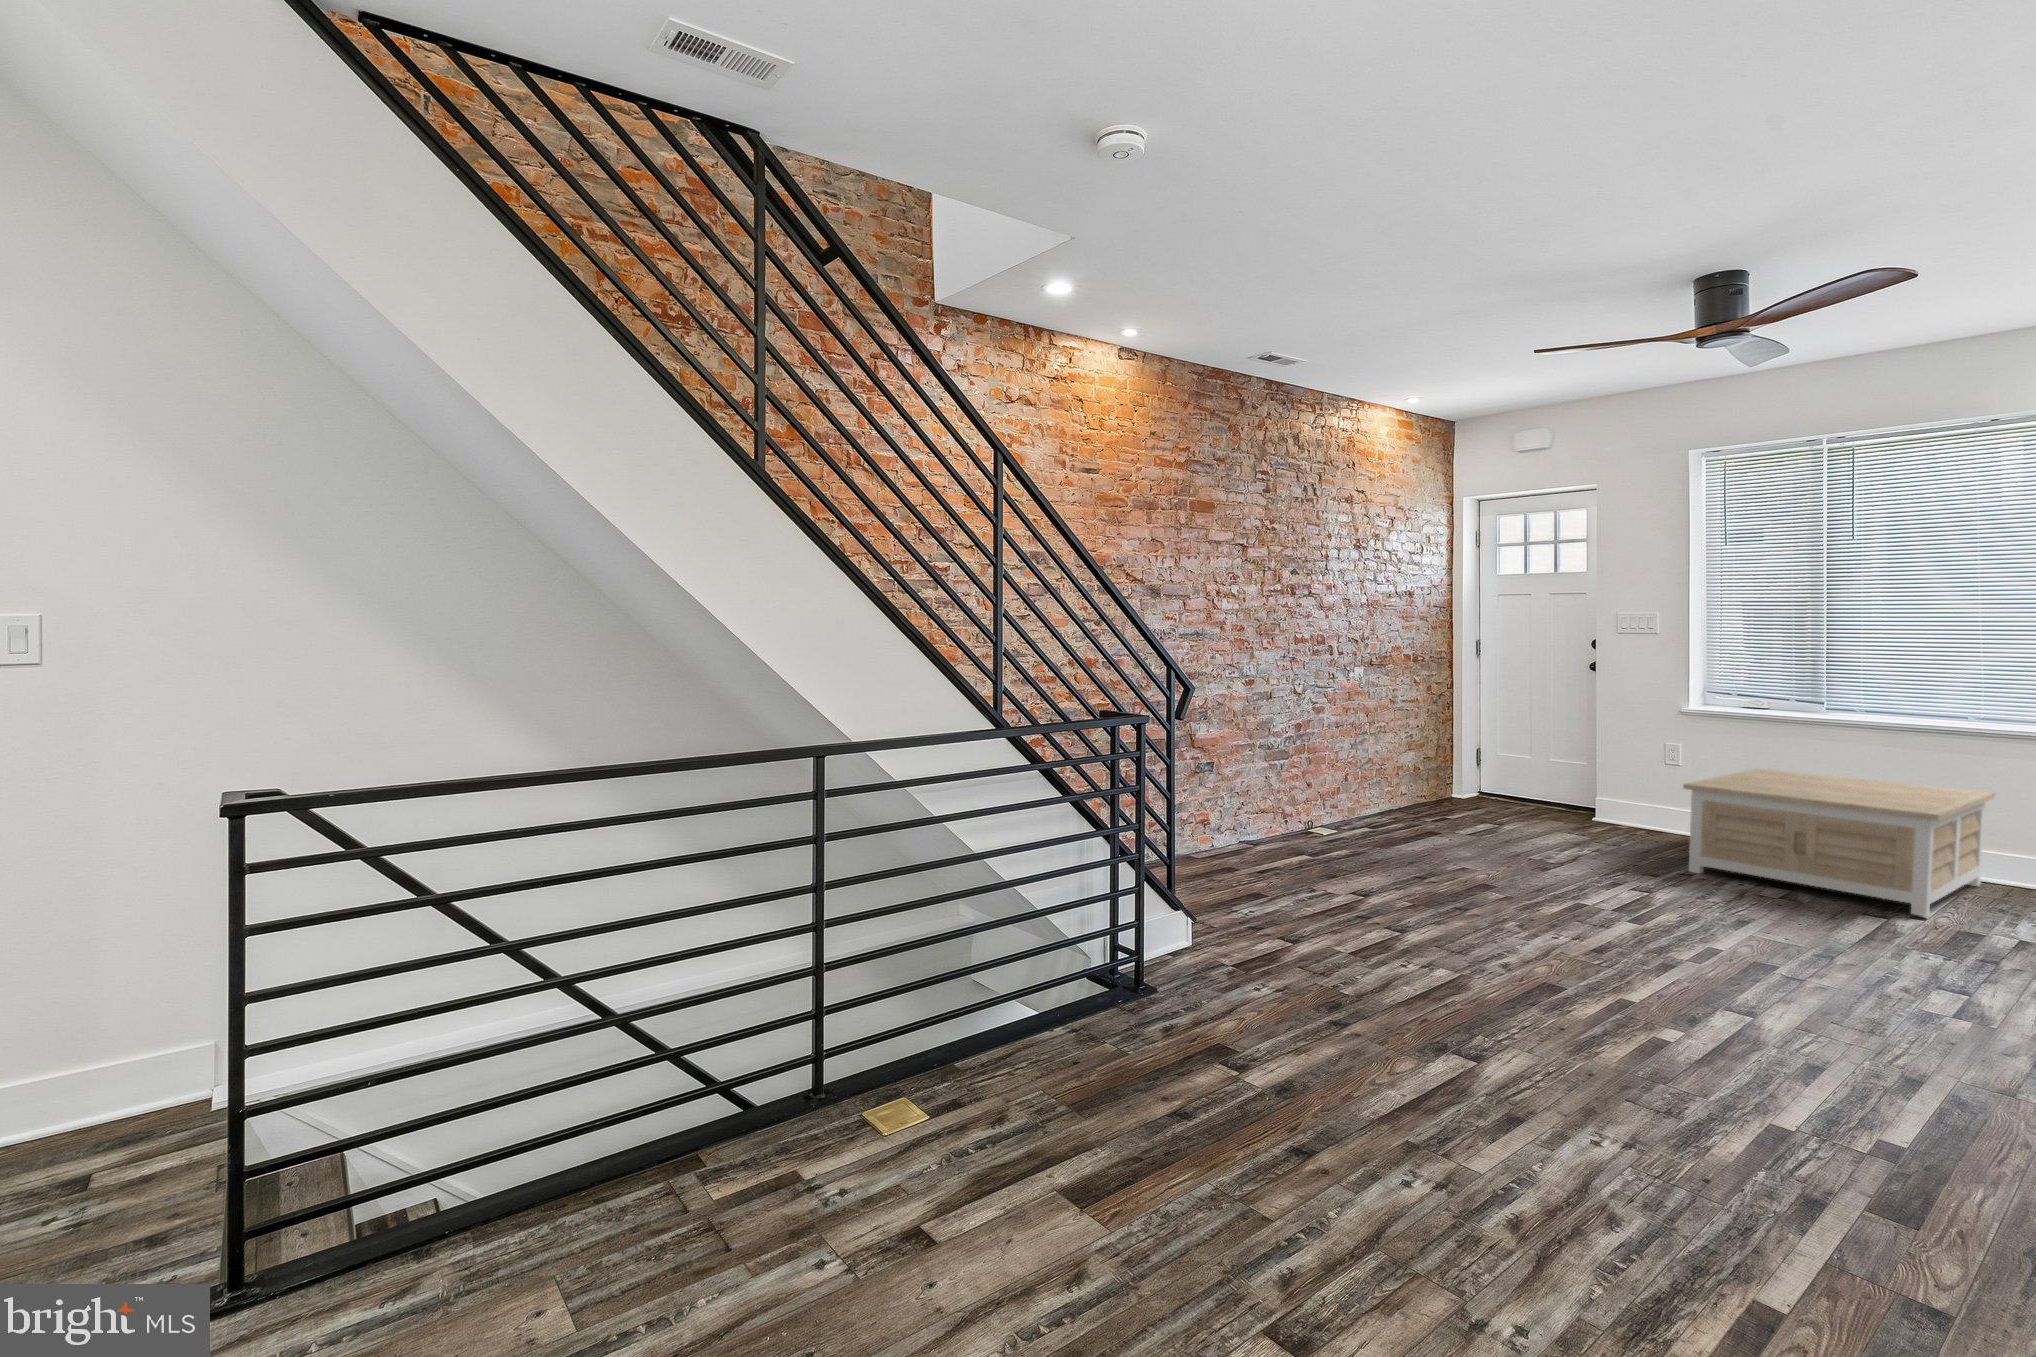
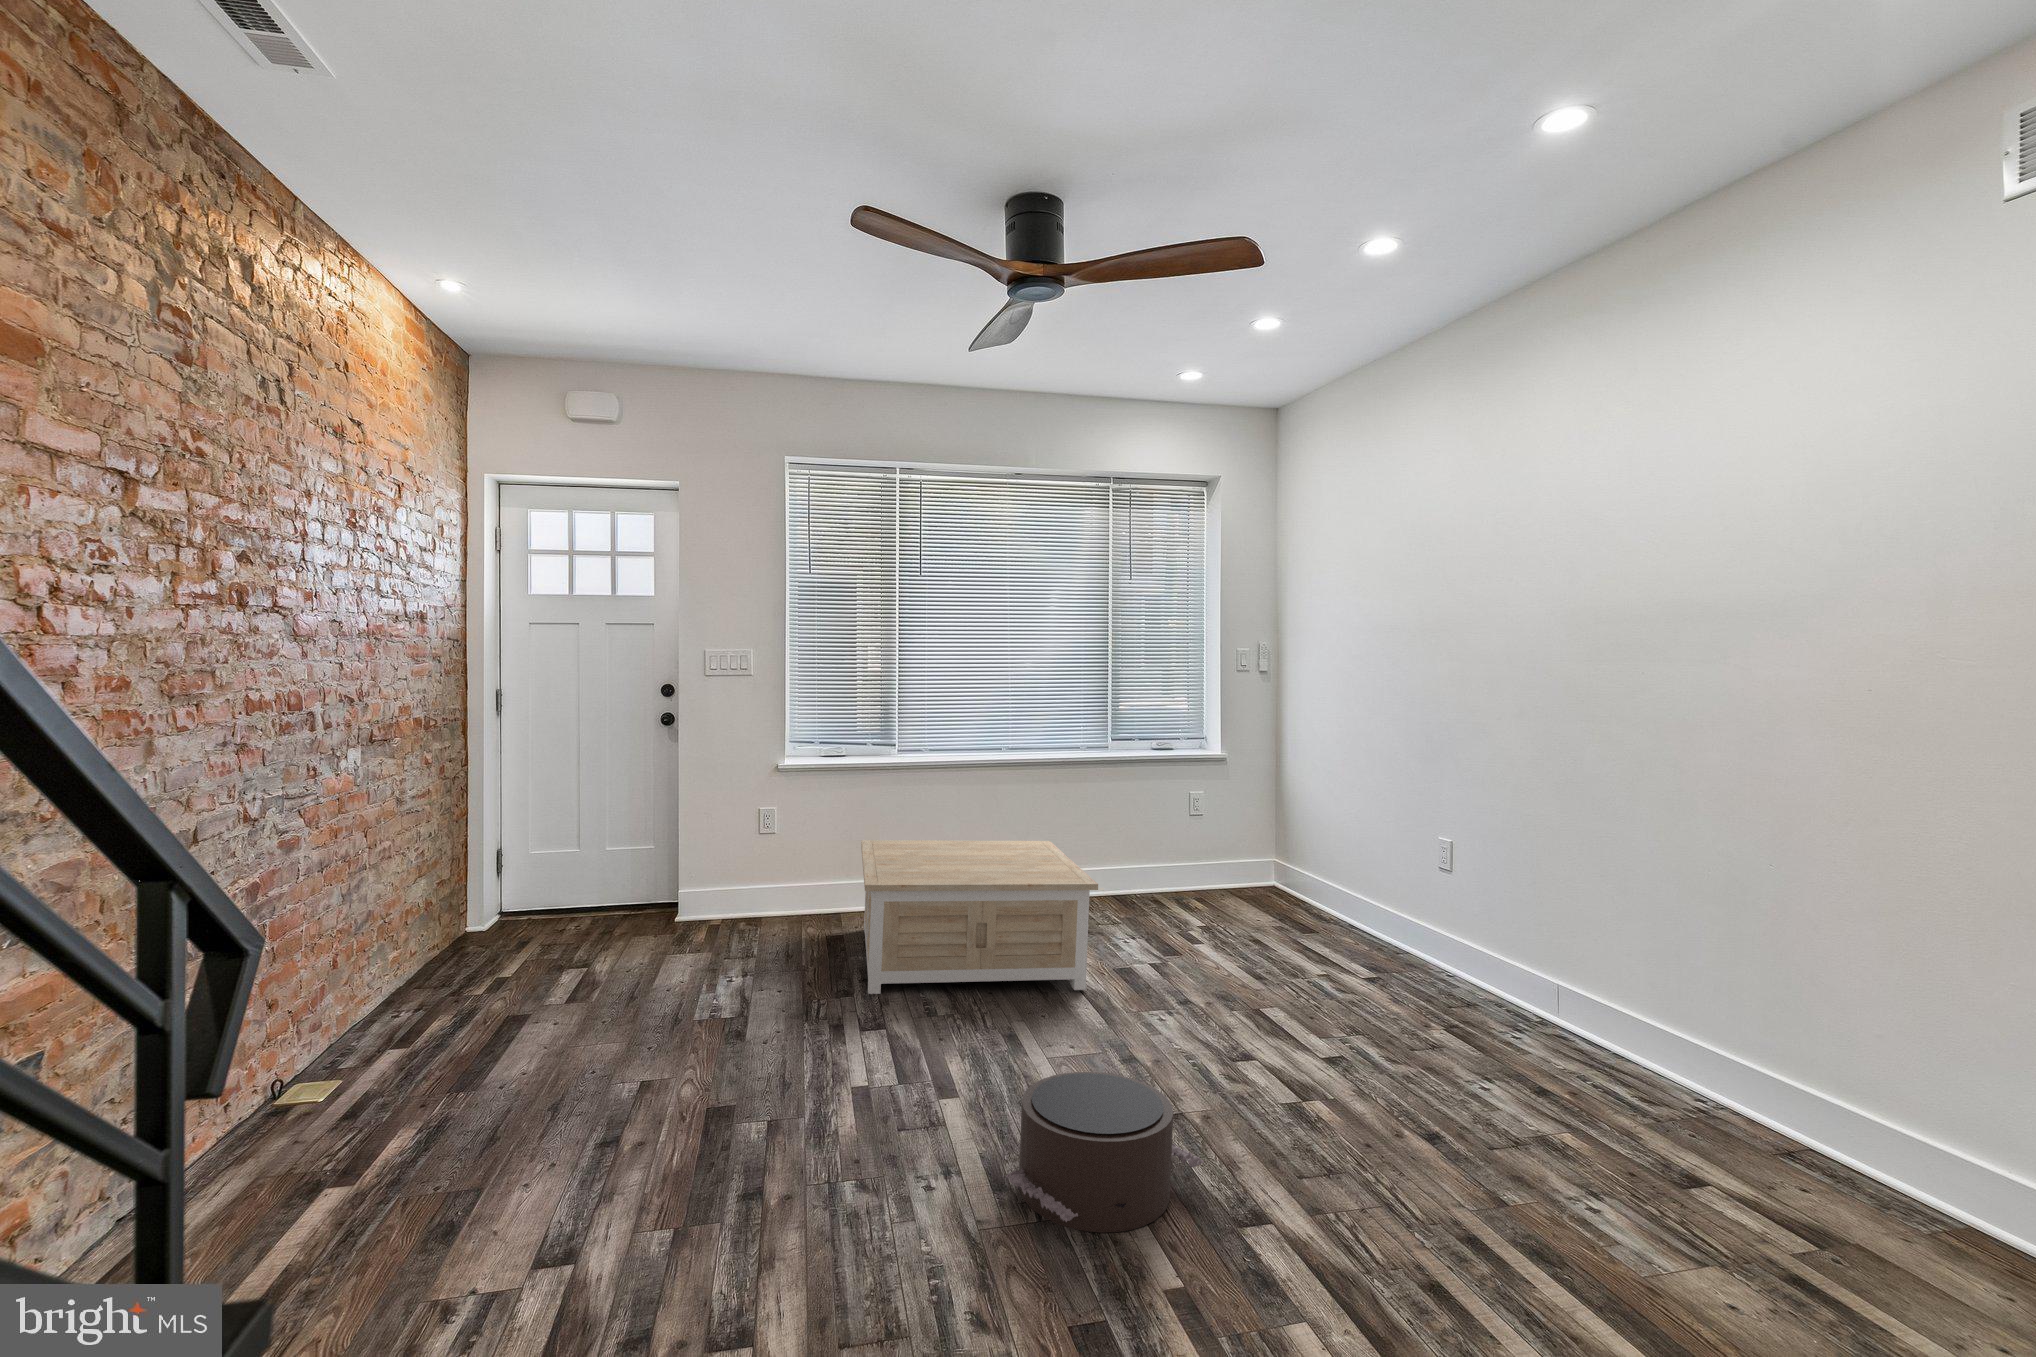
pouf: none [1613,890,1778,982] -> present [1006,1072,1204,1233]

